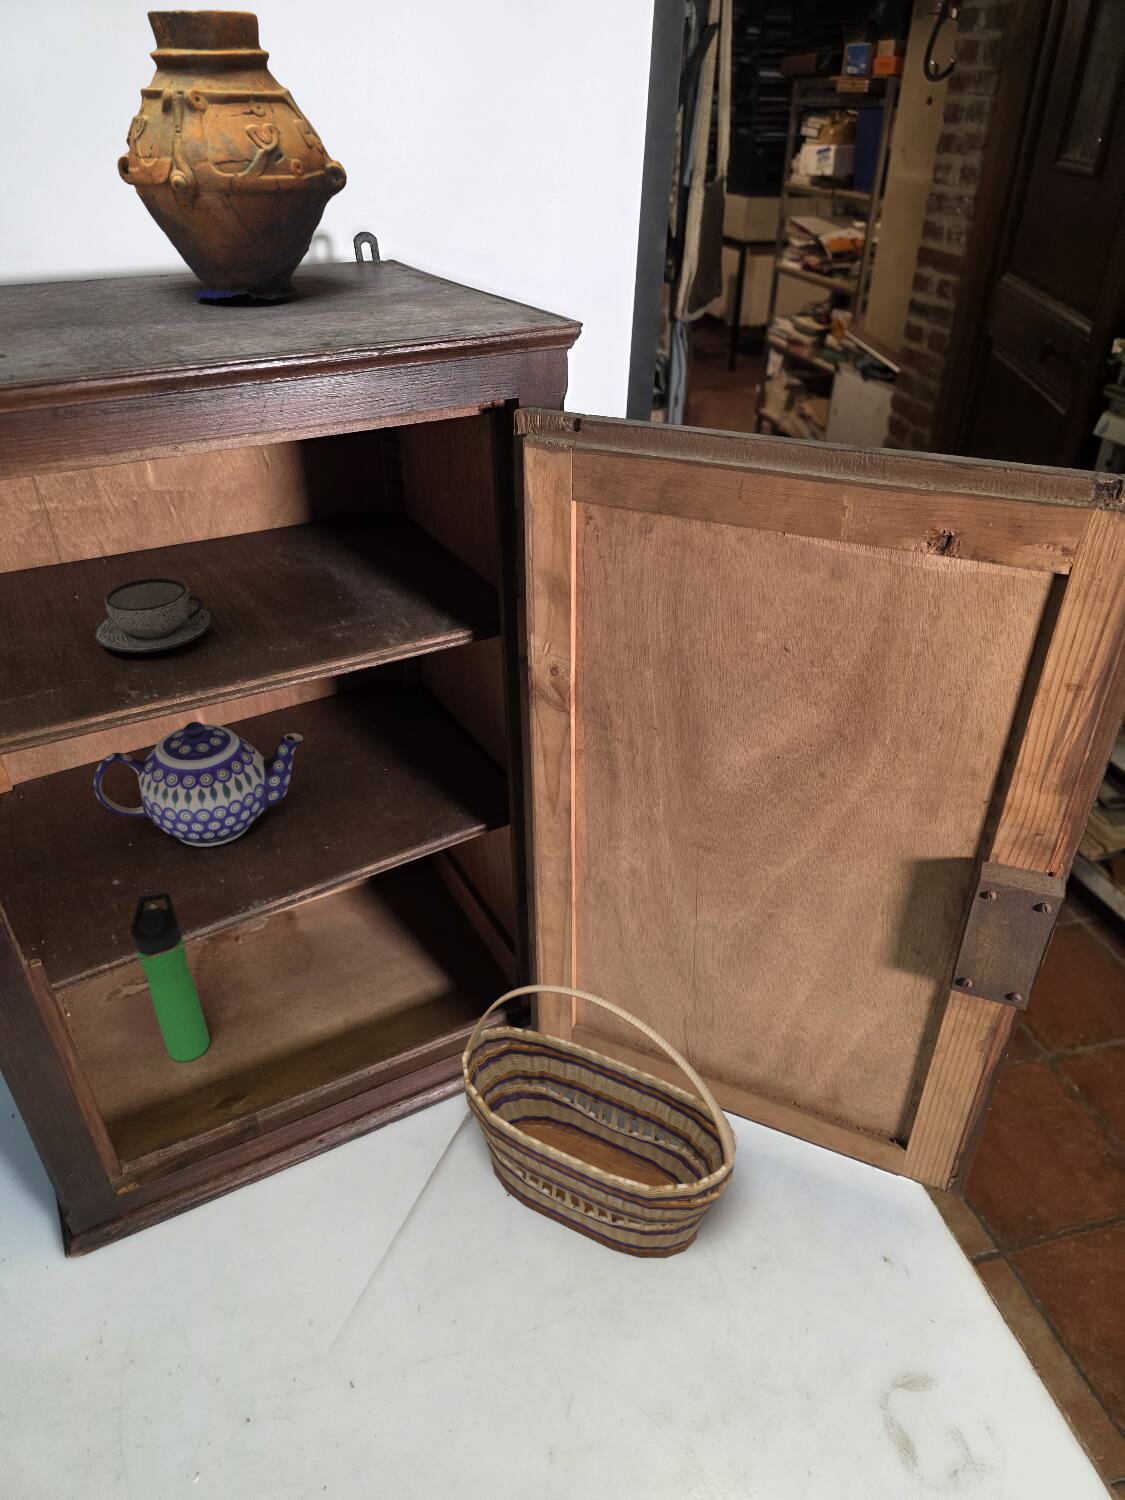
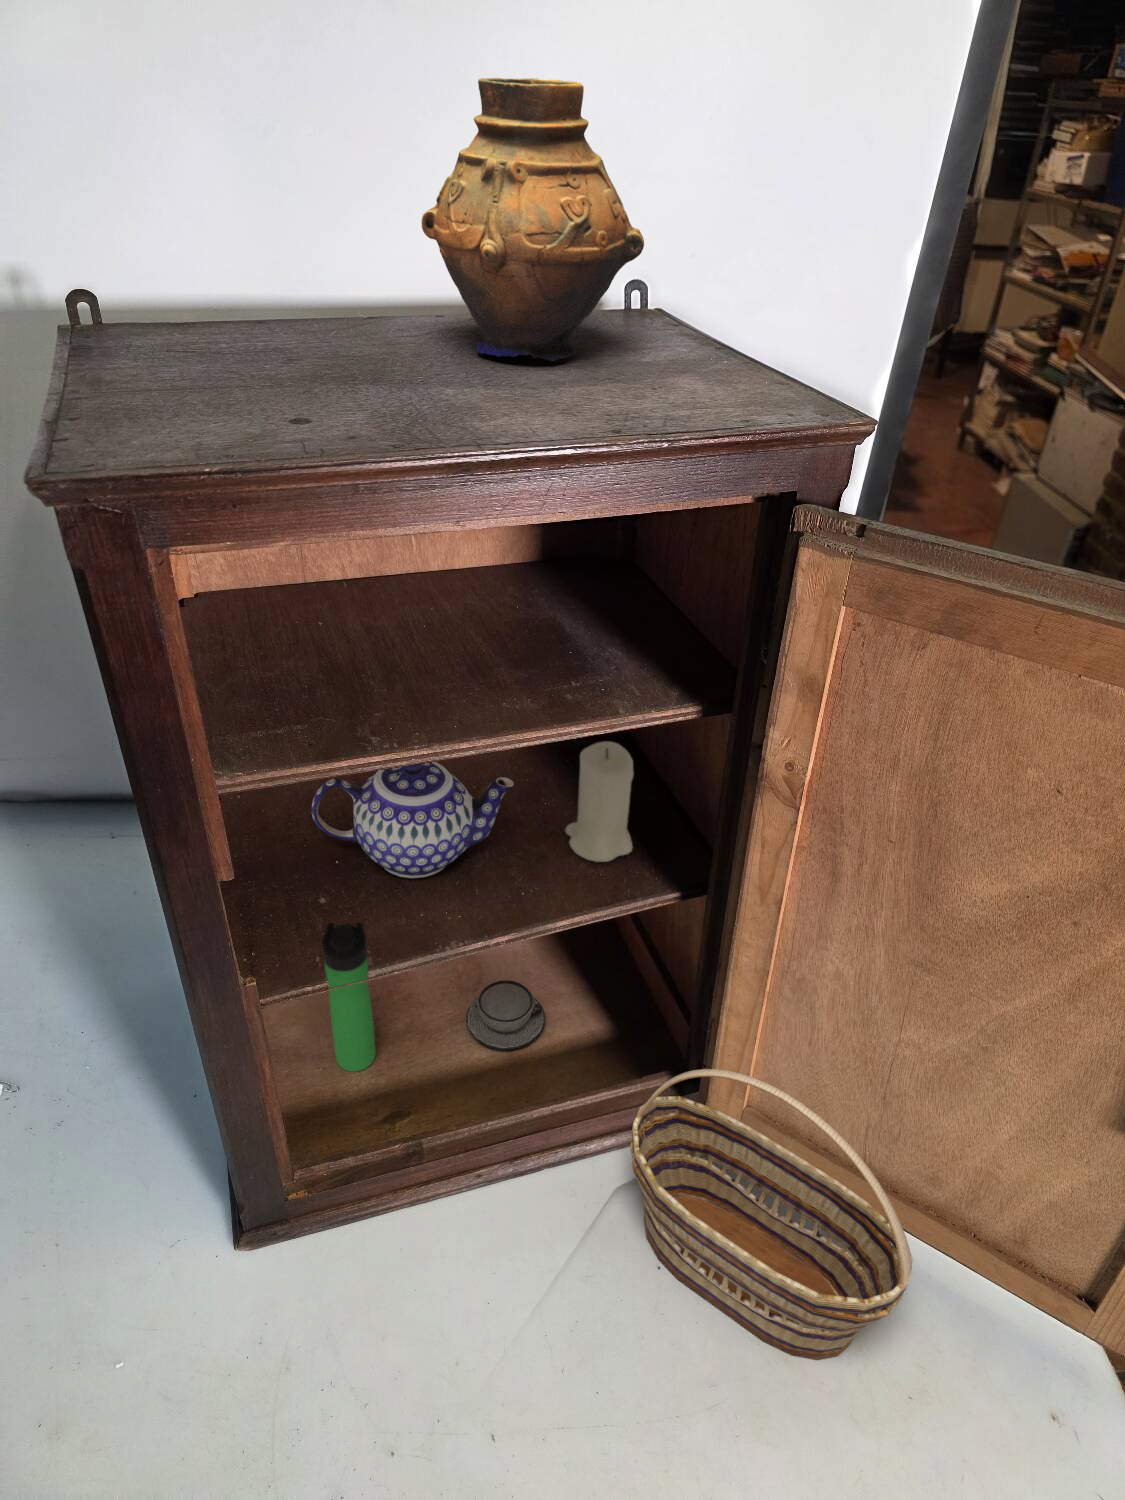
teacup: present [95,578,212,652] -> present [466,980,545,1050]
candle: none [368,687,435,808] -> present [565,742,633,862]

